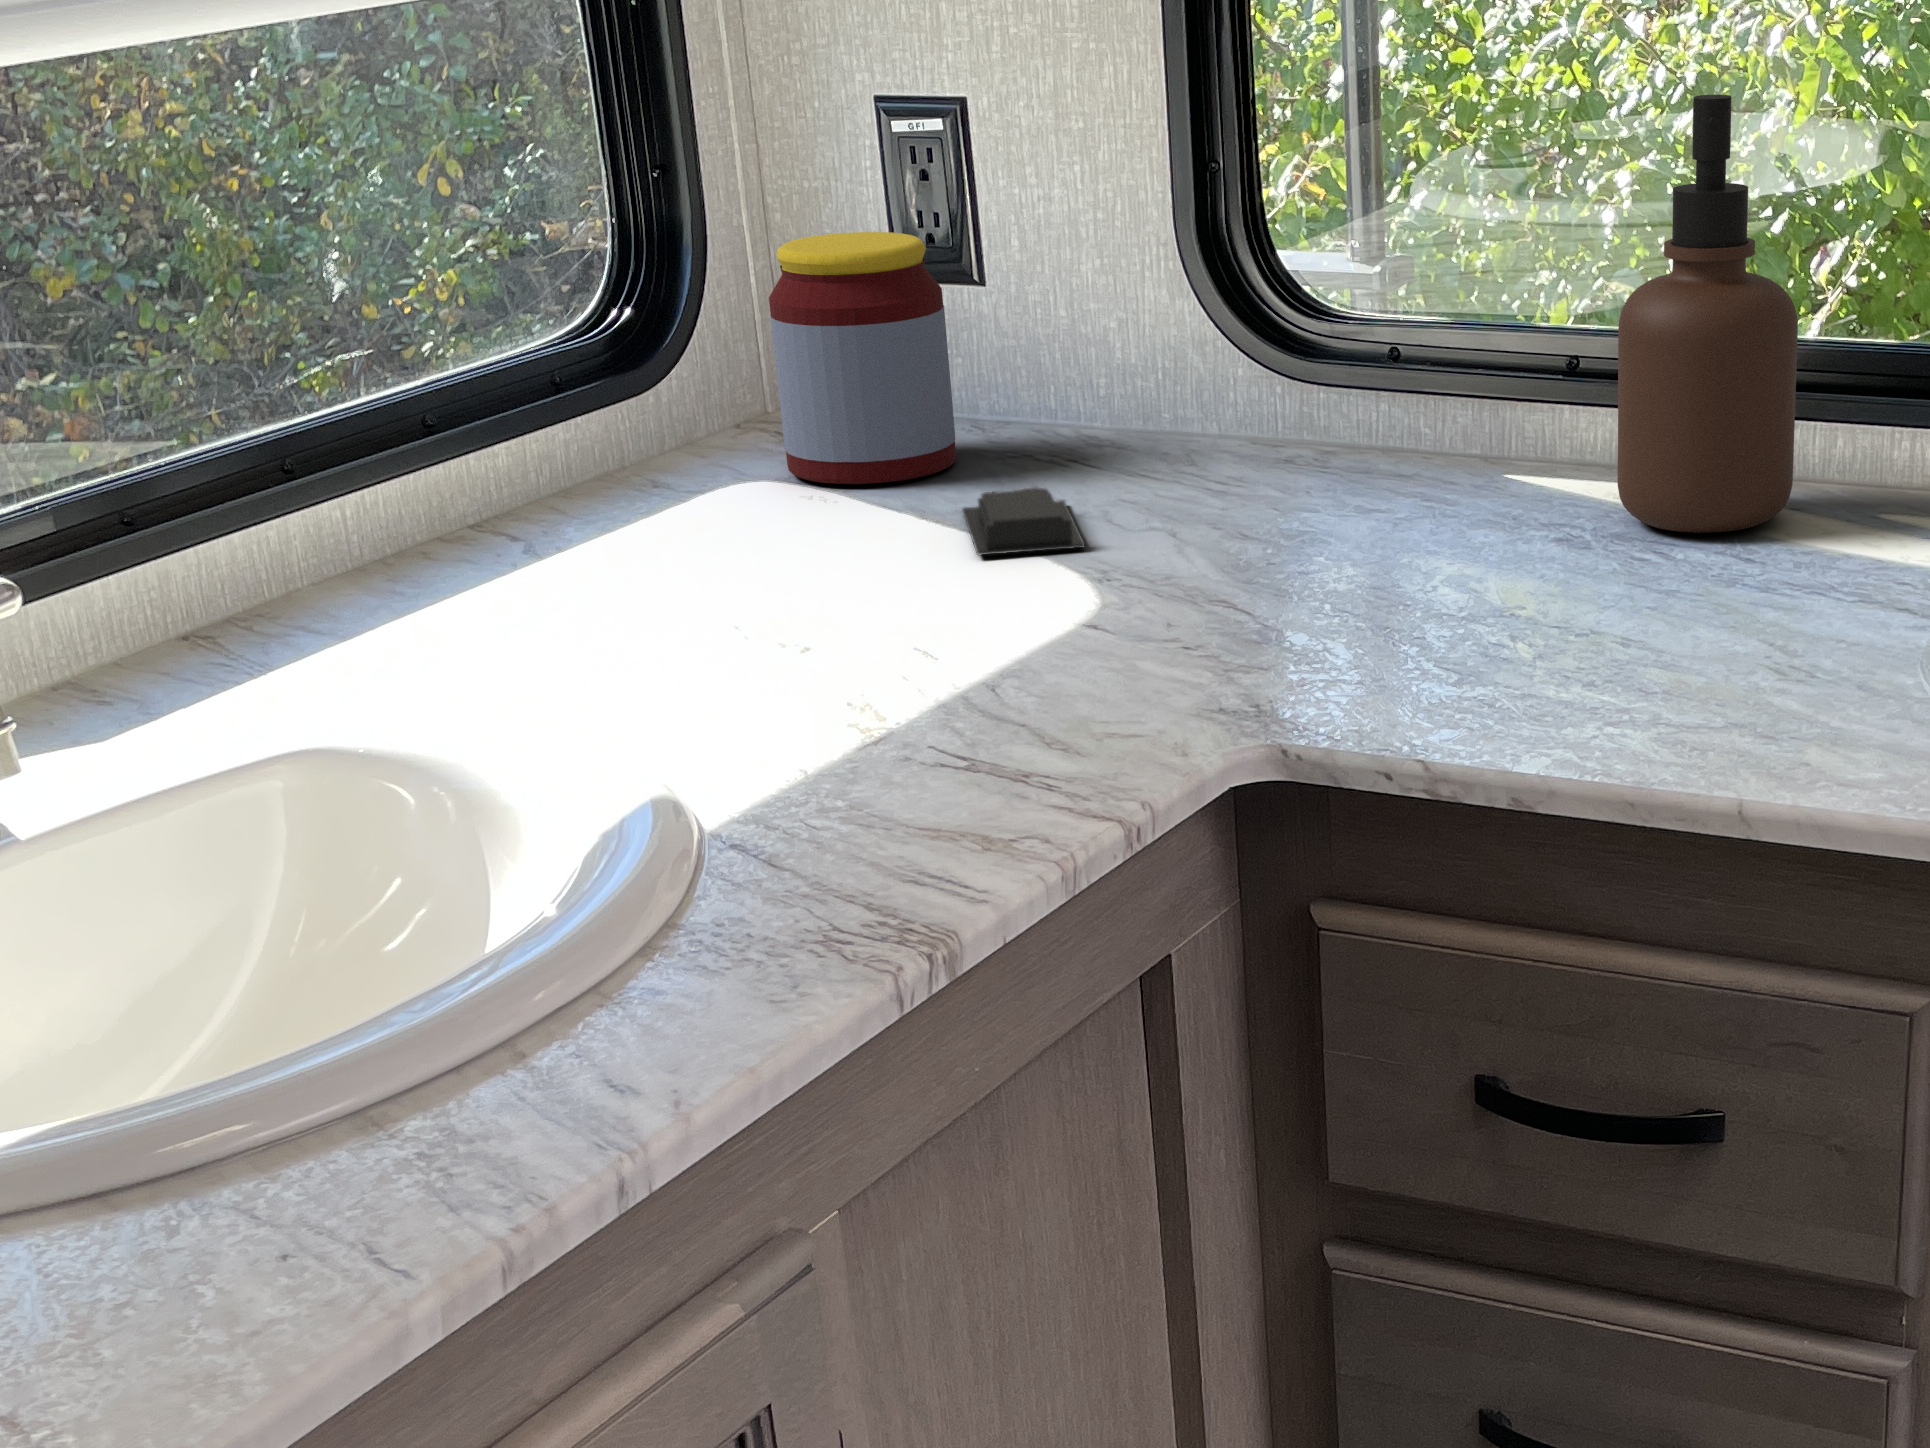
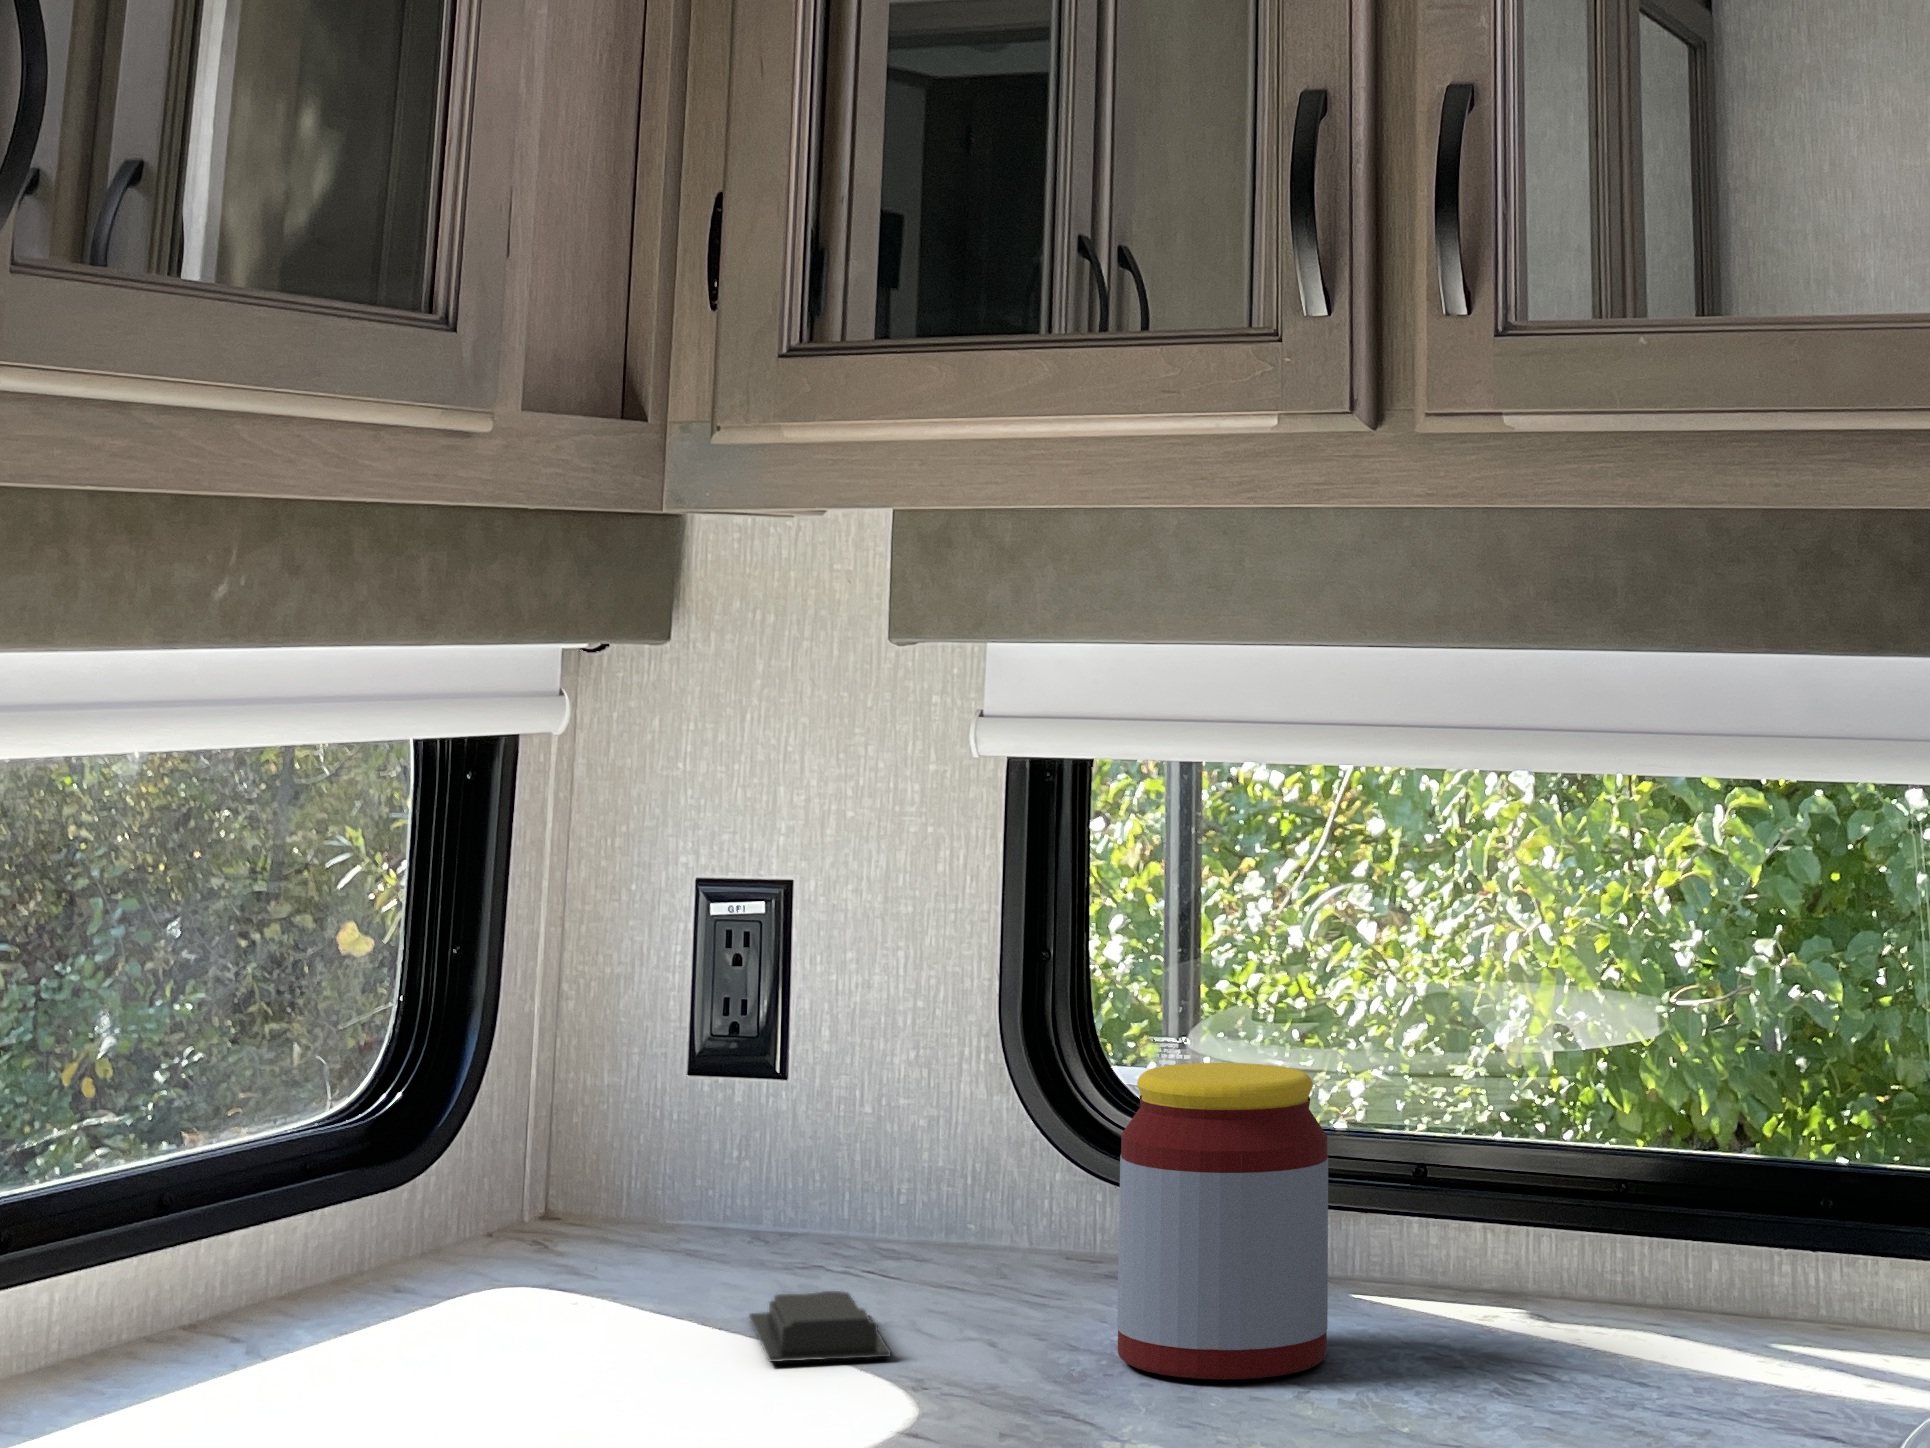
soap dispenser: present [1617,95,1798,533] -> none [1479,883,1672,1356]
jar: present [769,232,956,484] -> present [1117,1063,1328,1379]

